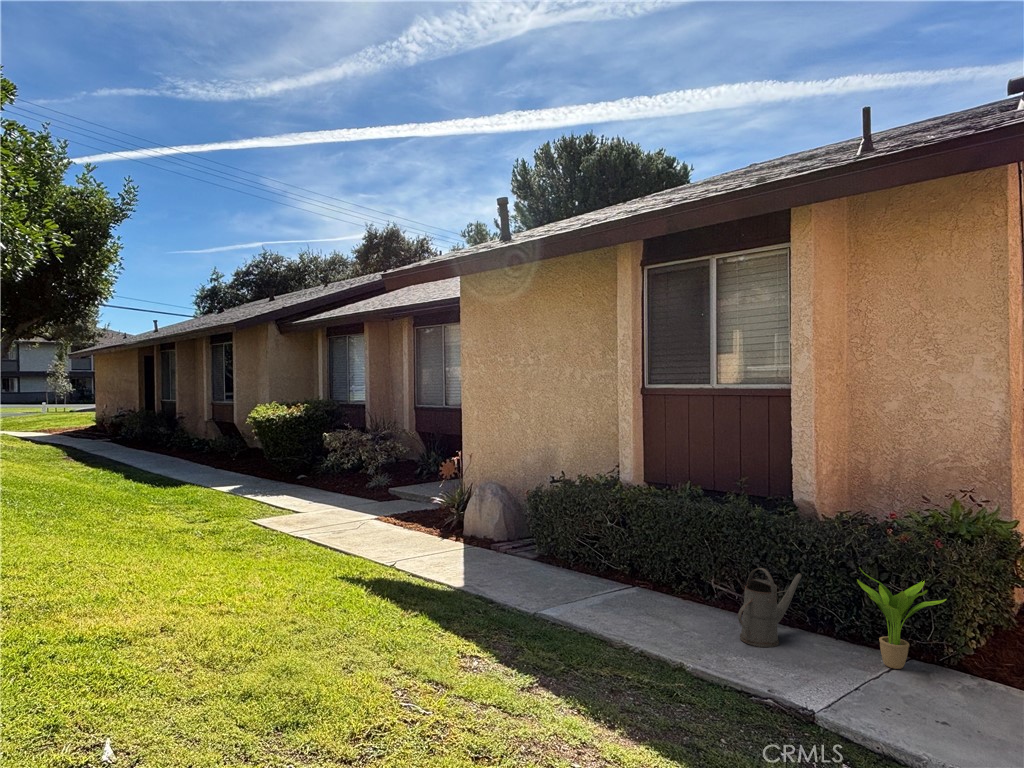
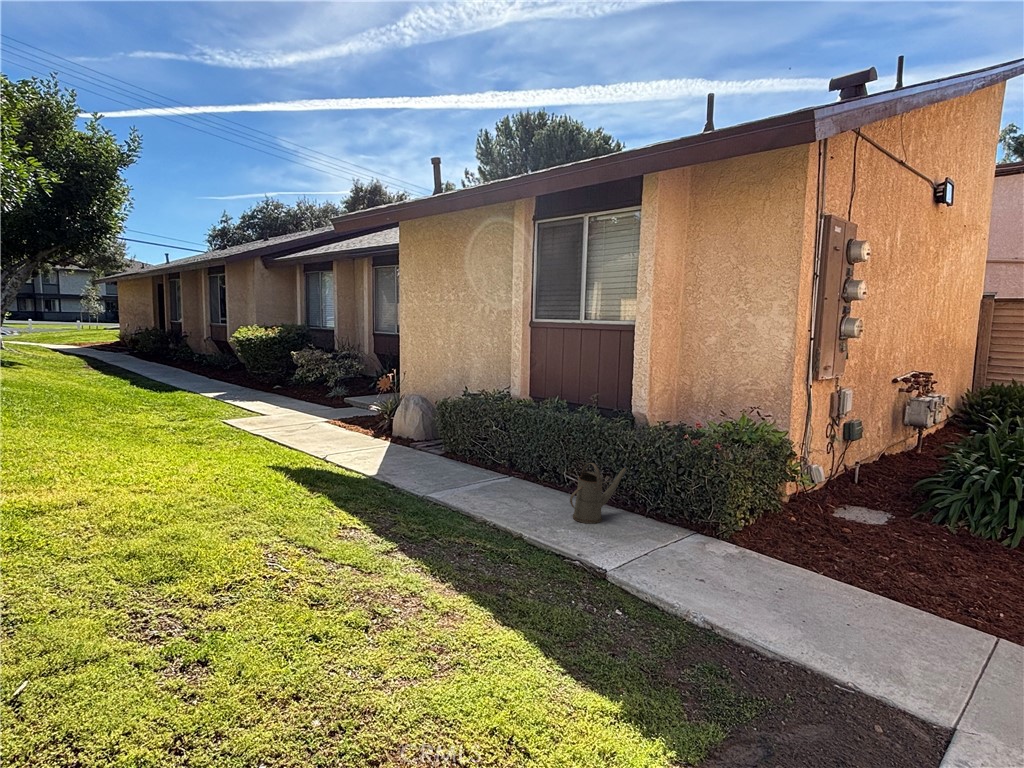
potted plant: present [857,569,947,669] -> none [660,463,724,541]

